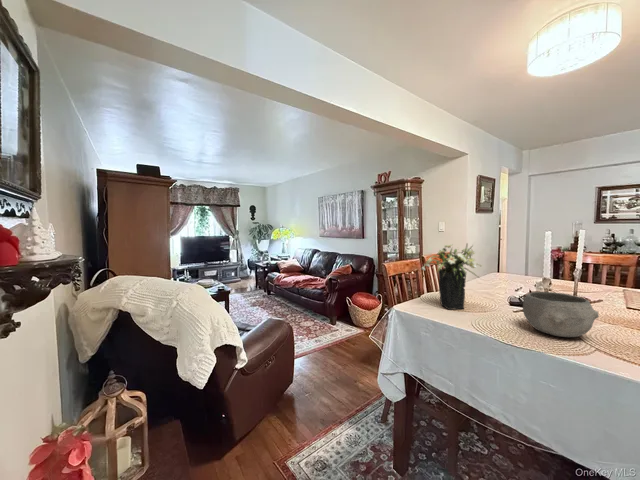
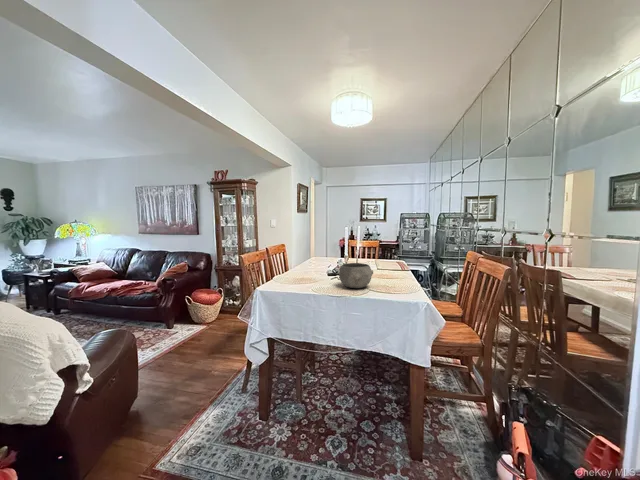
flower arrangement: present [421,244,481,310] -> none [274,234,316,285]

